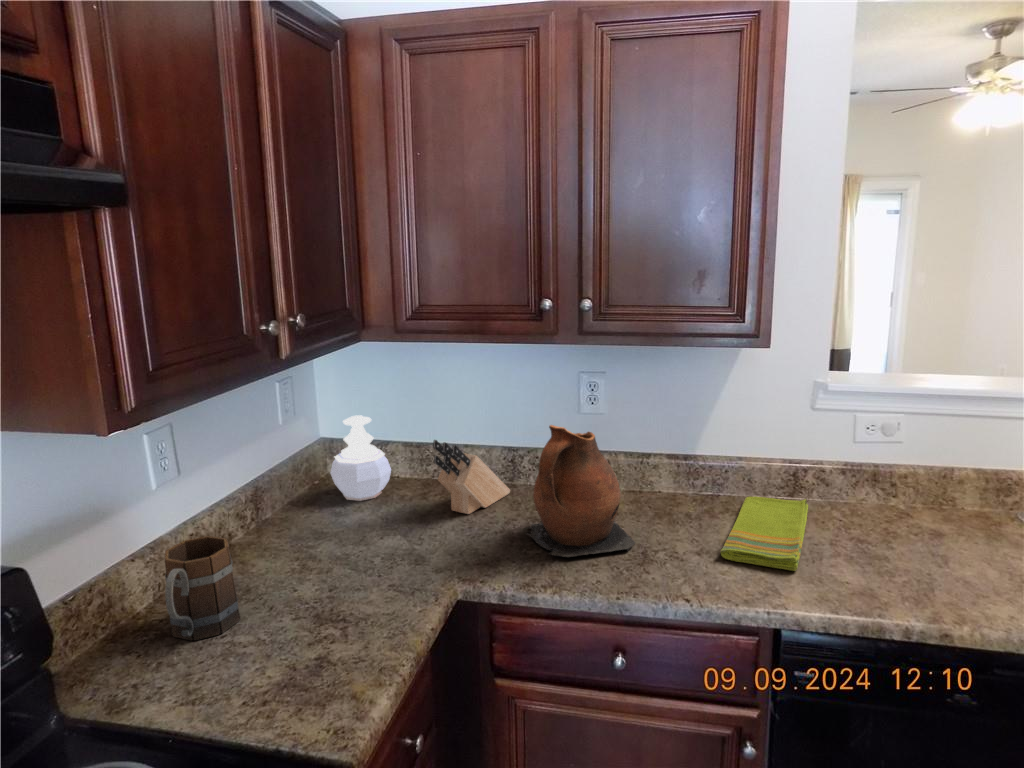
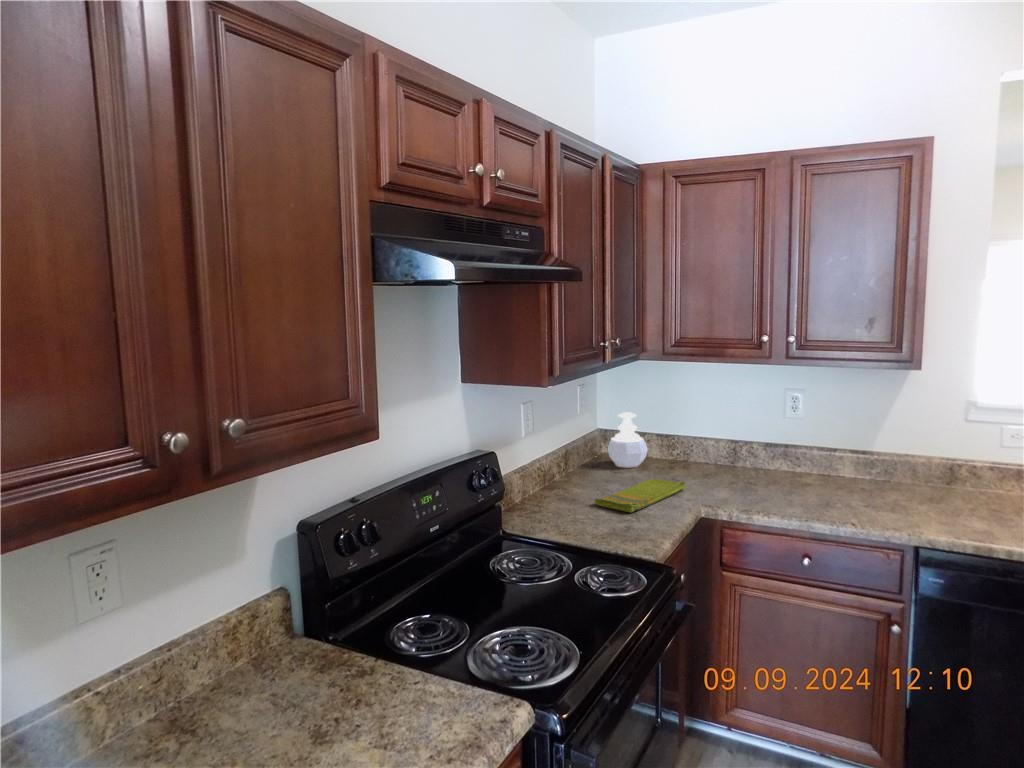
ceramic pitcher: present [527,425,635,557] -> none [743,416,822,502]
knife block: present [433,440,510,514] -> none [682,427,731,479]
dish towel: present [721,497,808,571] -> present [595,479,685,512]
mug: present [165,536,240,640] -> none [540,462,576,515]

